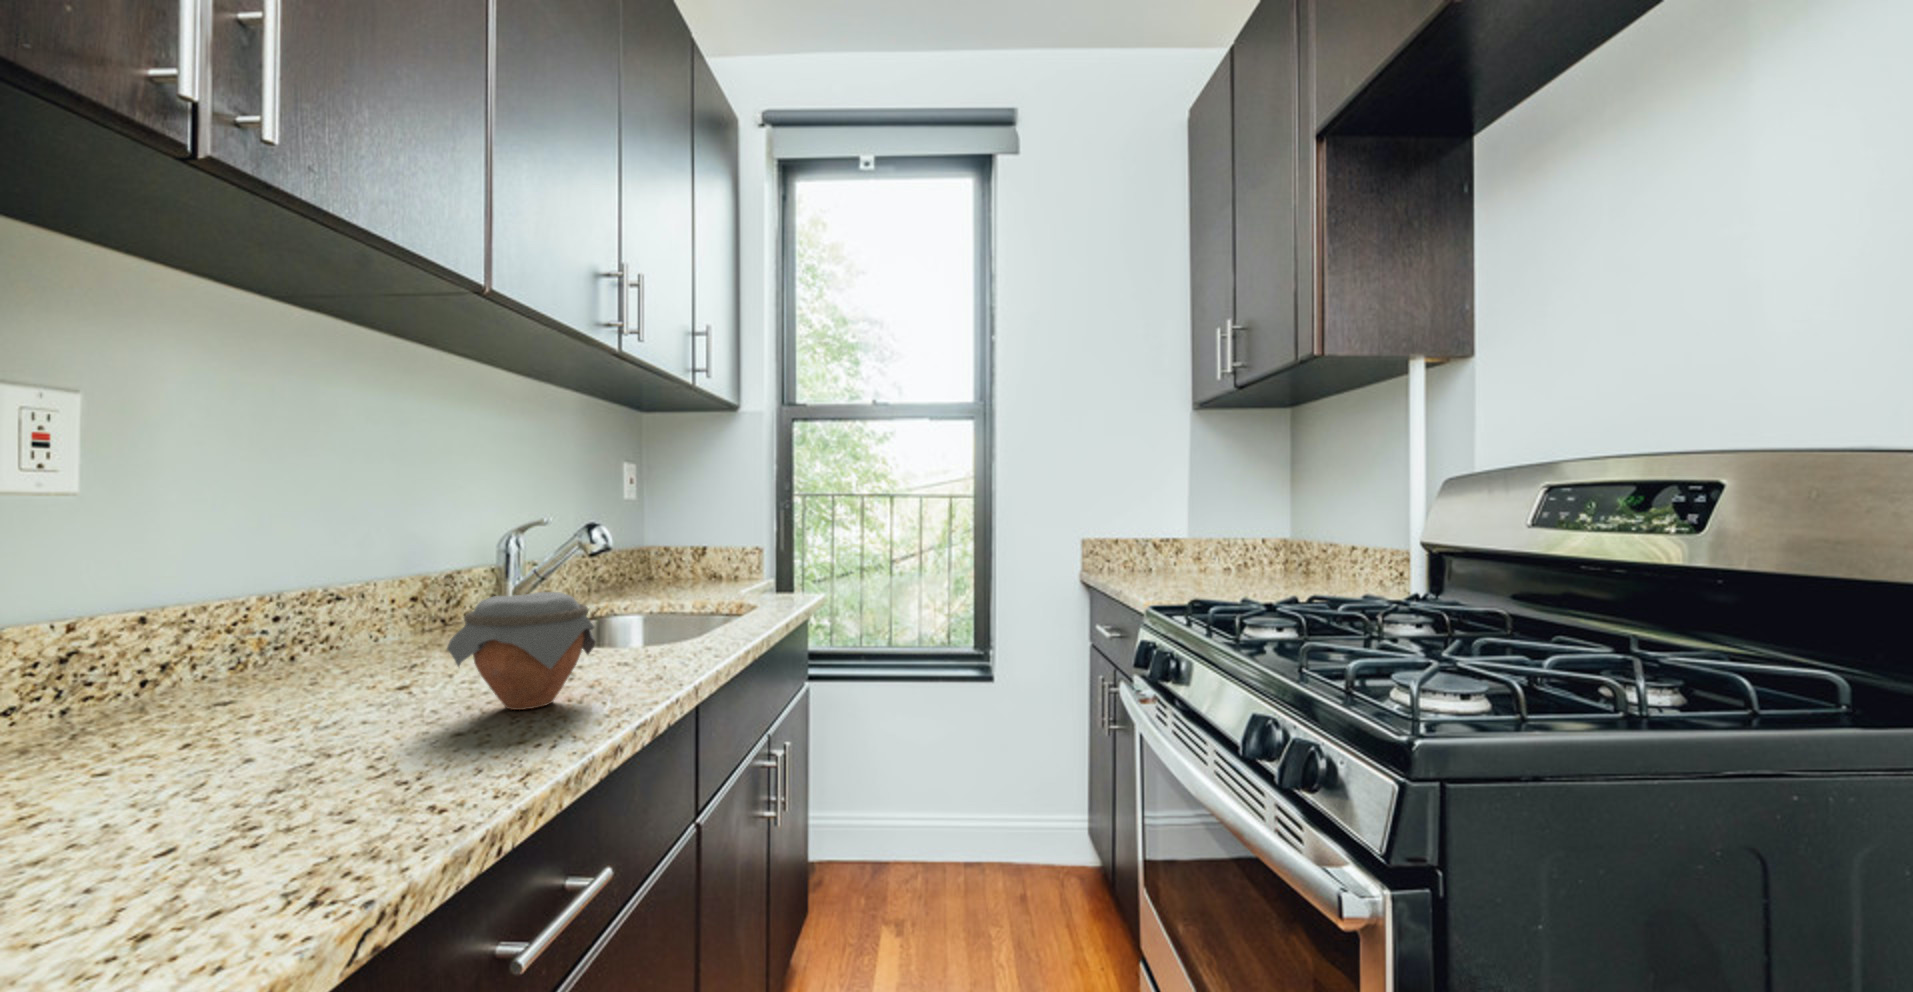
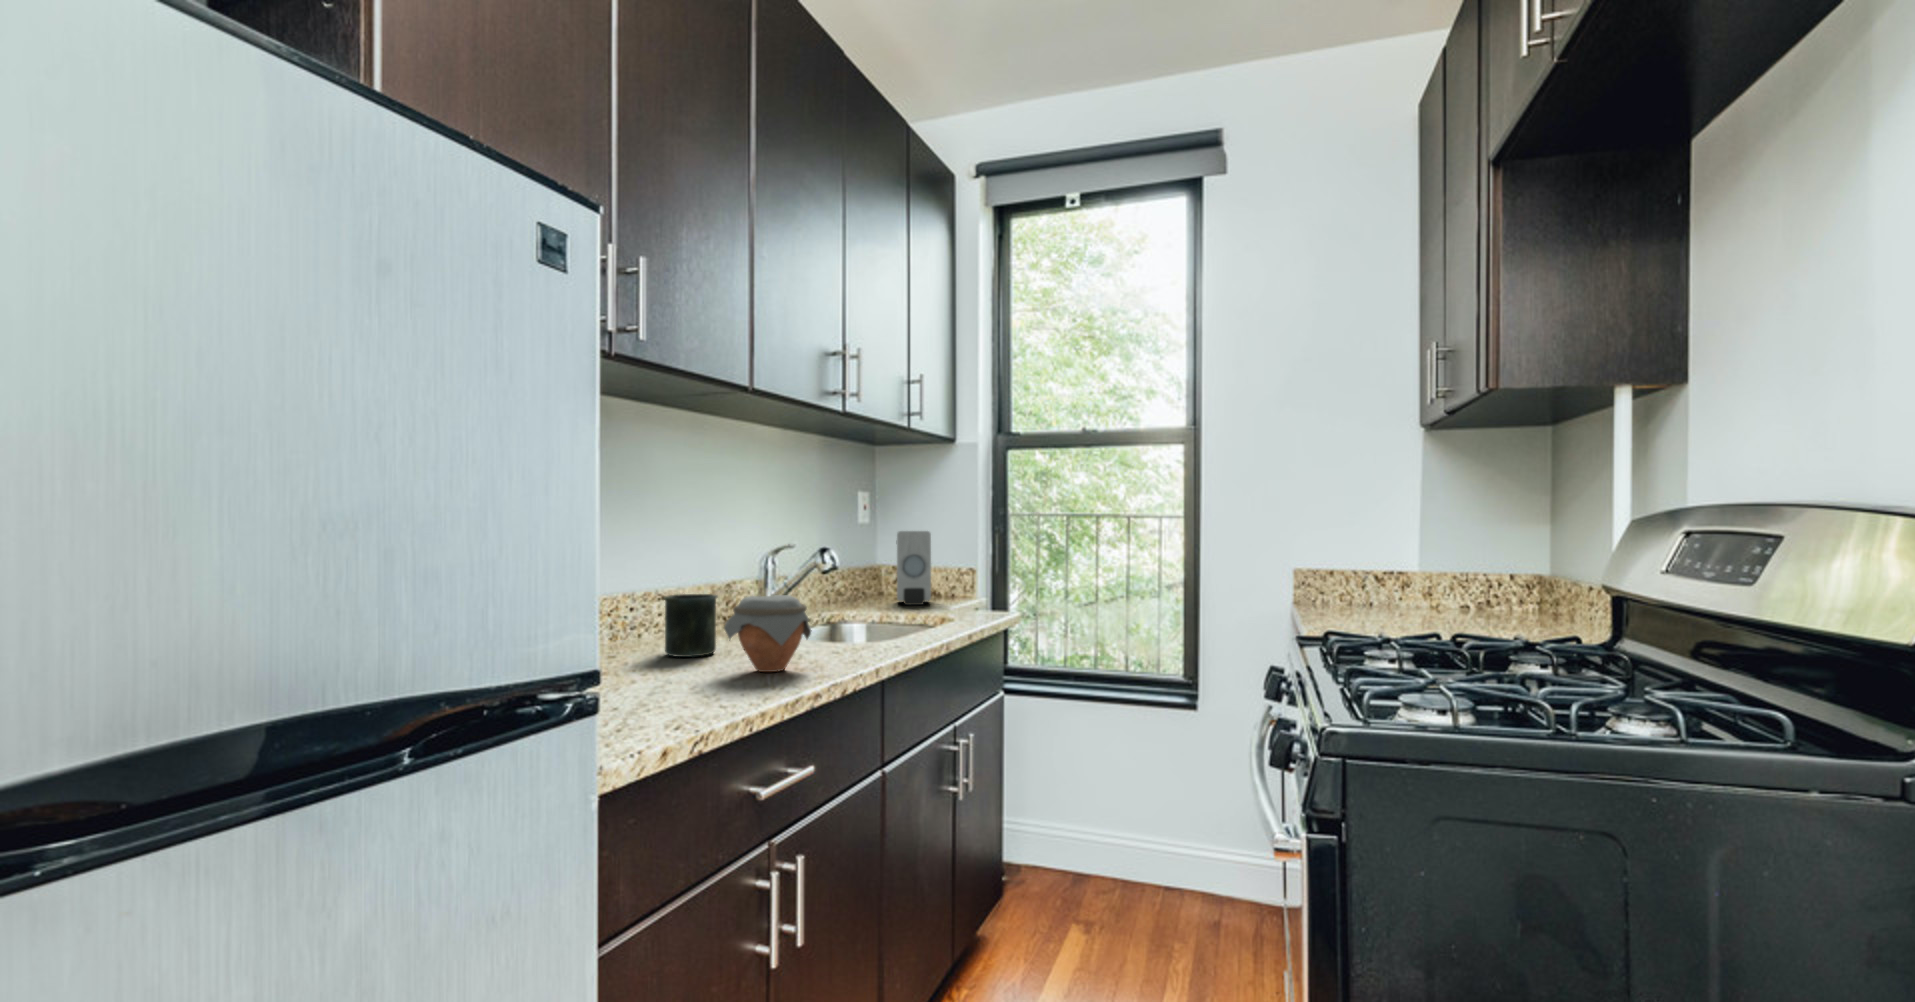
soap dispenser: none [669,507,714,591] -> present [897,531,931,605]
mug: none [334,594,434,692] -> present [664,594,717,657]

